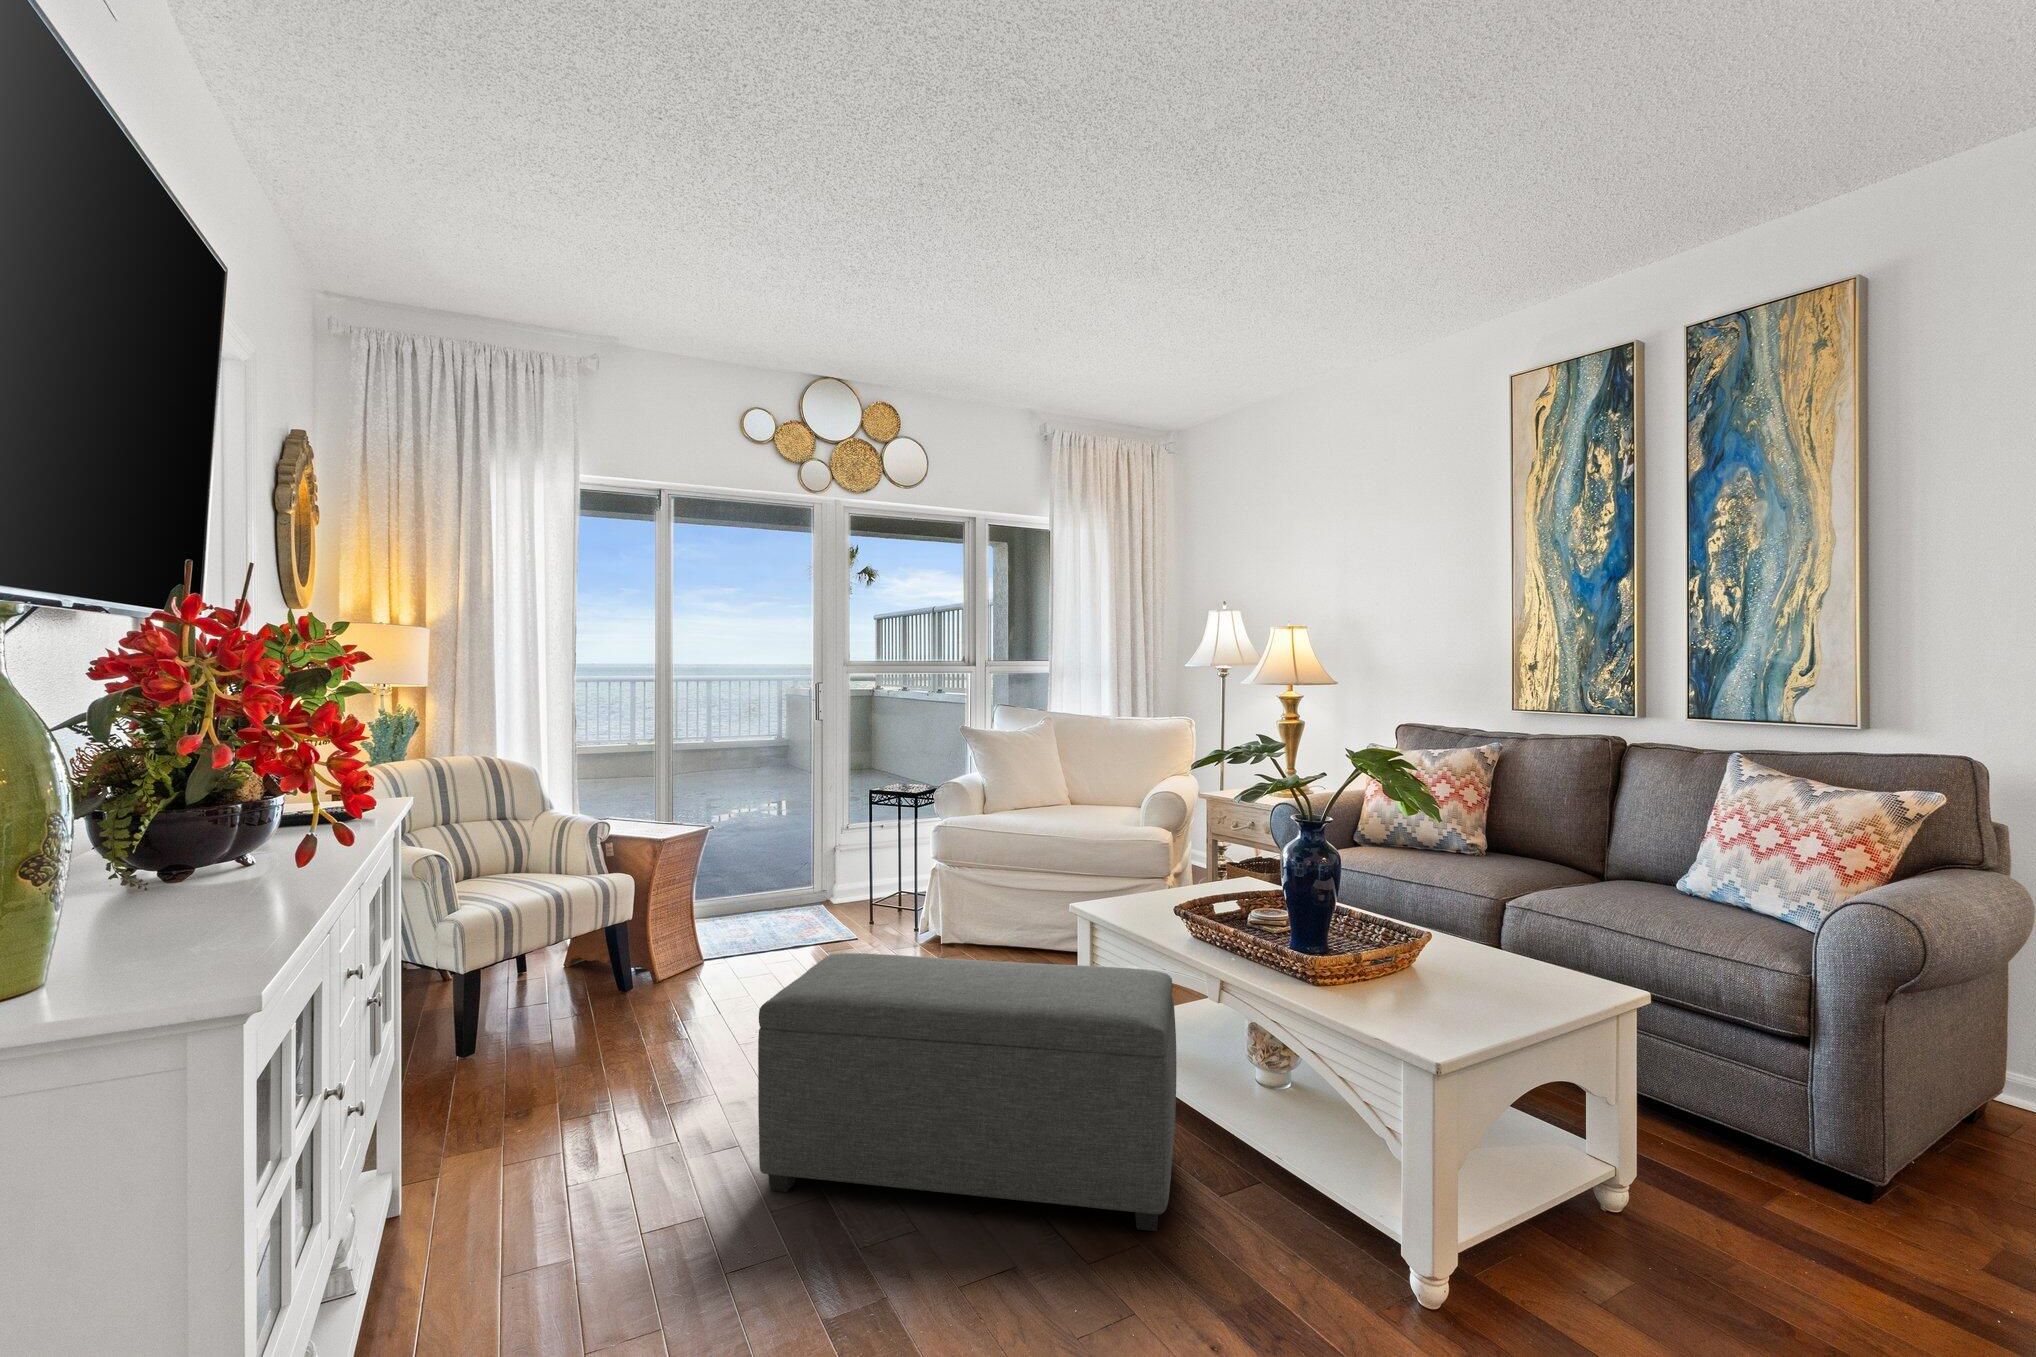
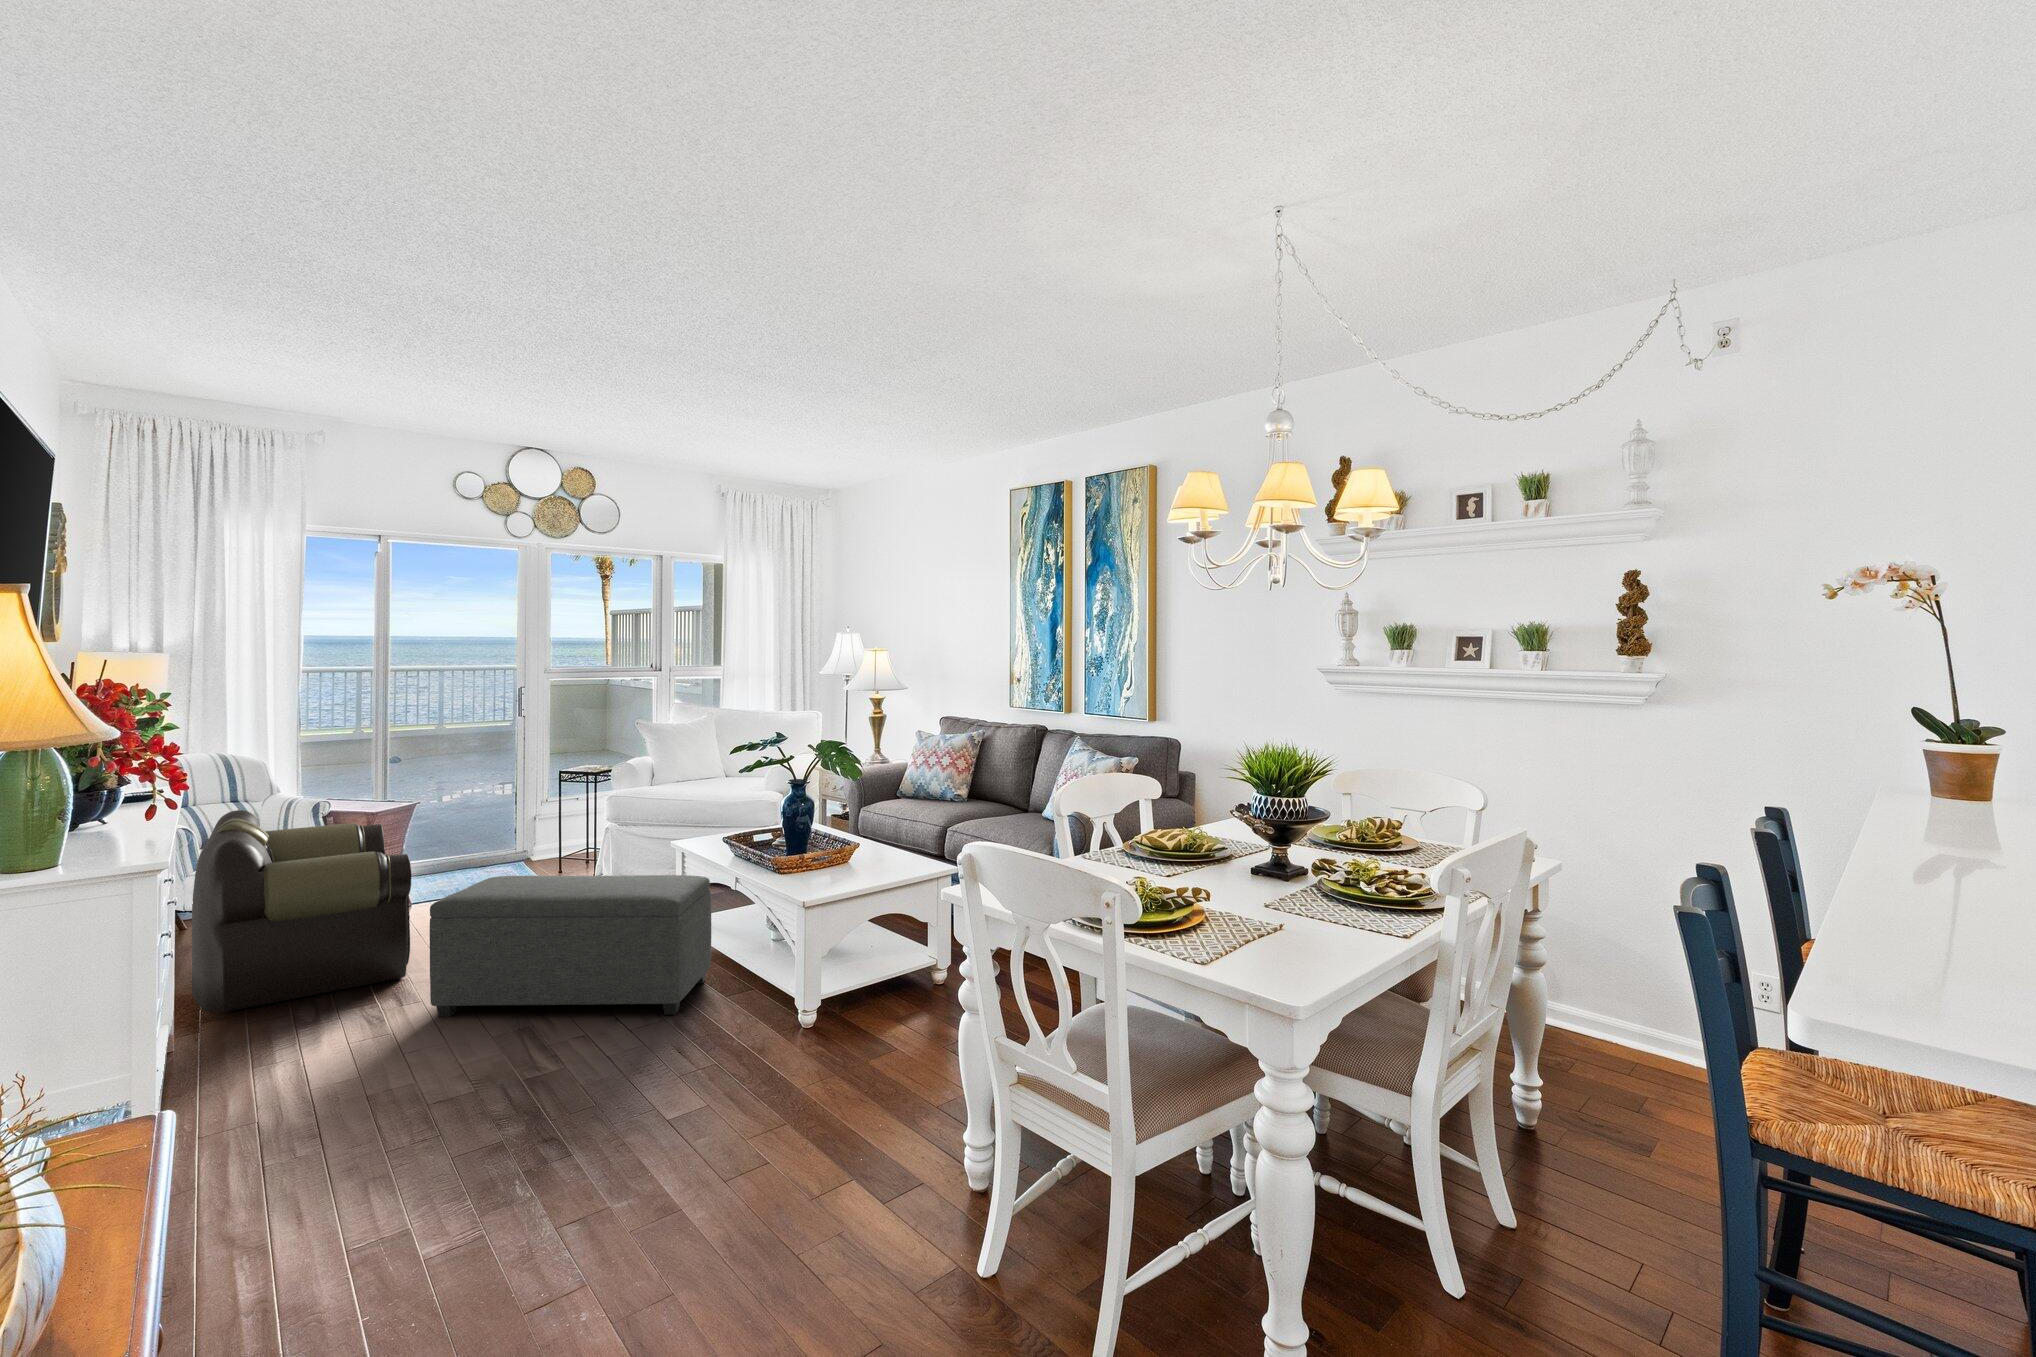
armchair: none [439,835,723,1146] -> present [192,810,411,1012]

